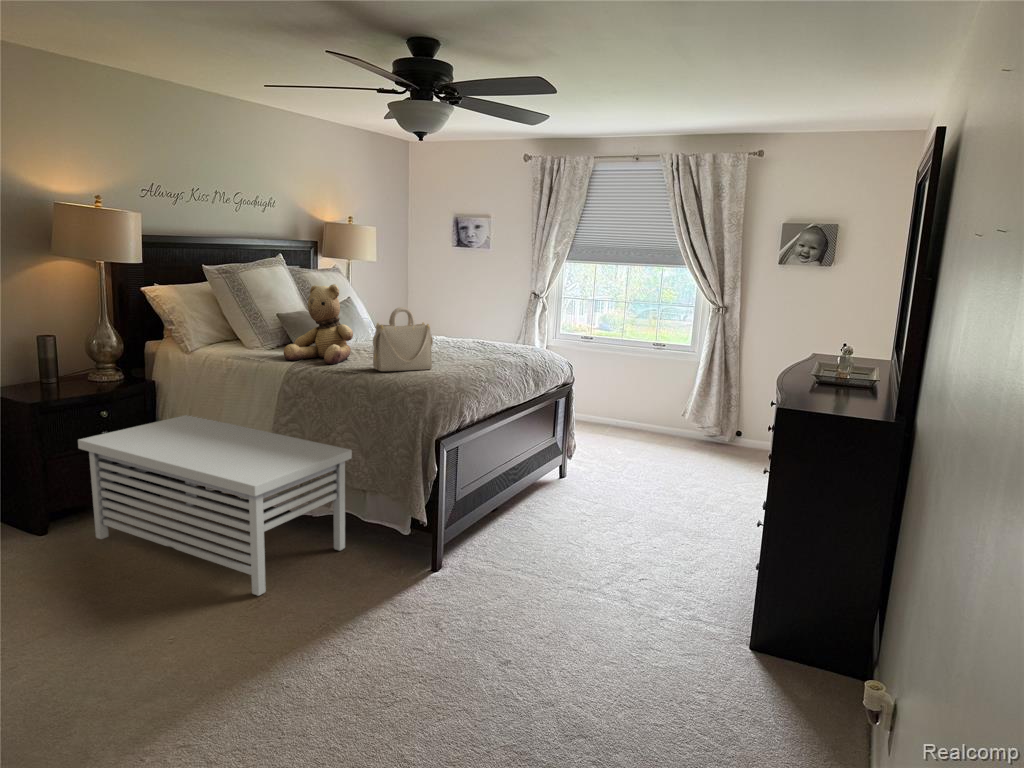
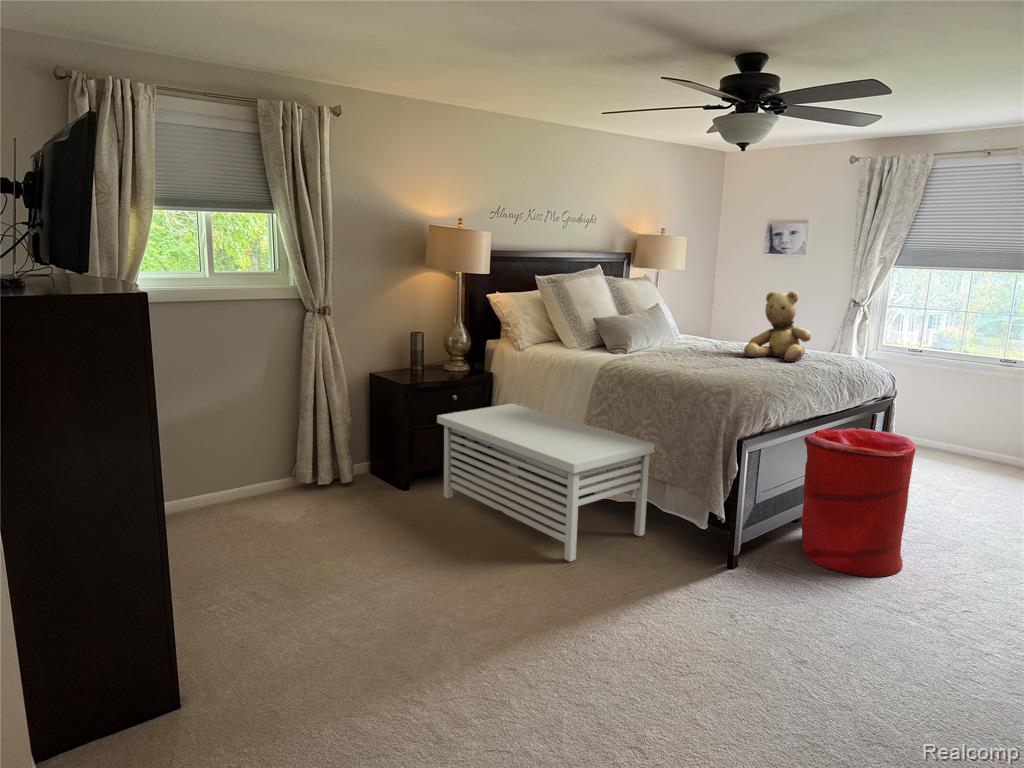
teddy bear: present [284,284,353,364] -> present [744,291,811,362]
handbag: present [373,307,433,371] -> none [681,312,741,373]
laundry hamper: none [497,415,592,557] -> present [802,428,915,577]

